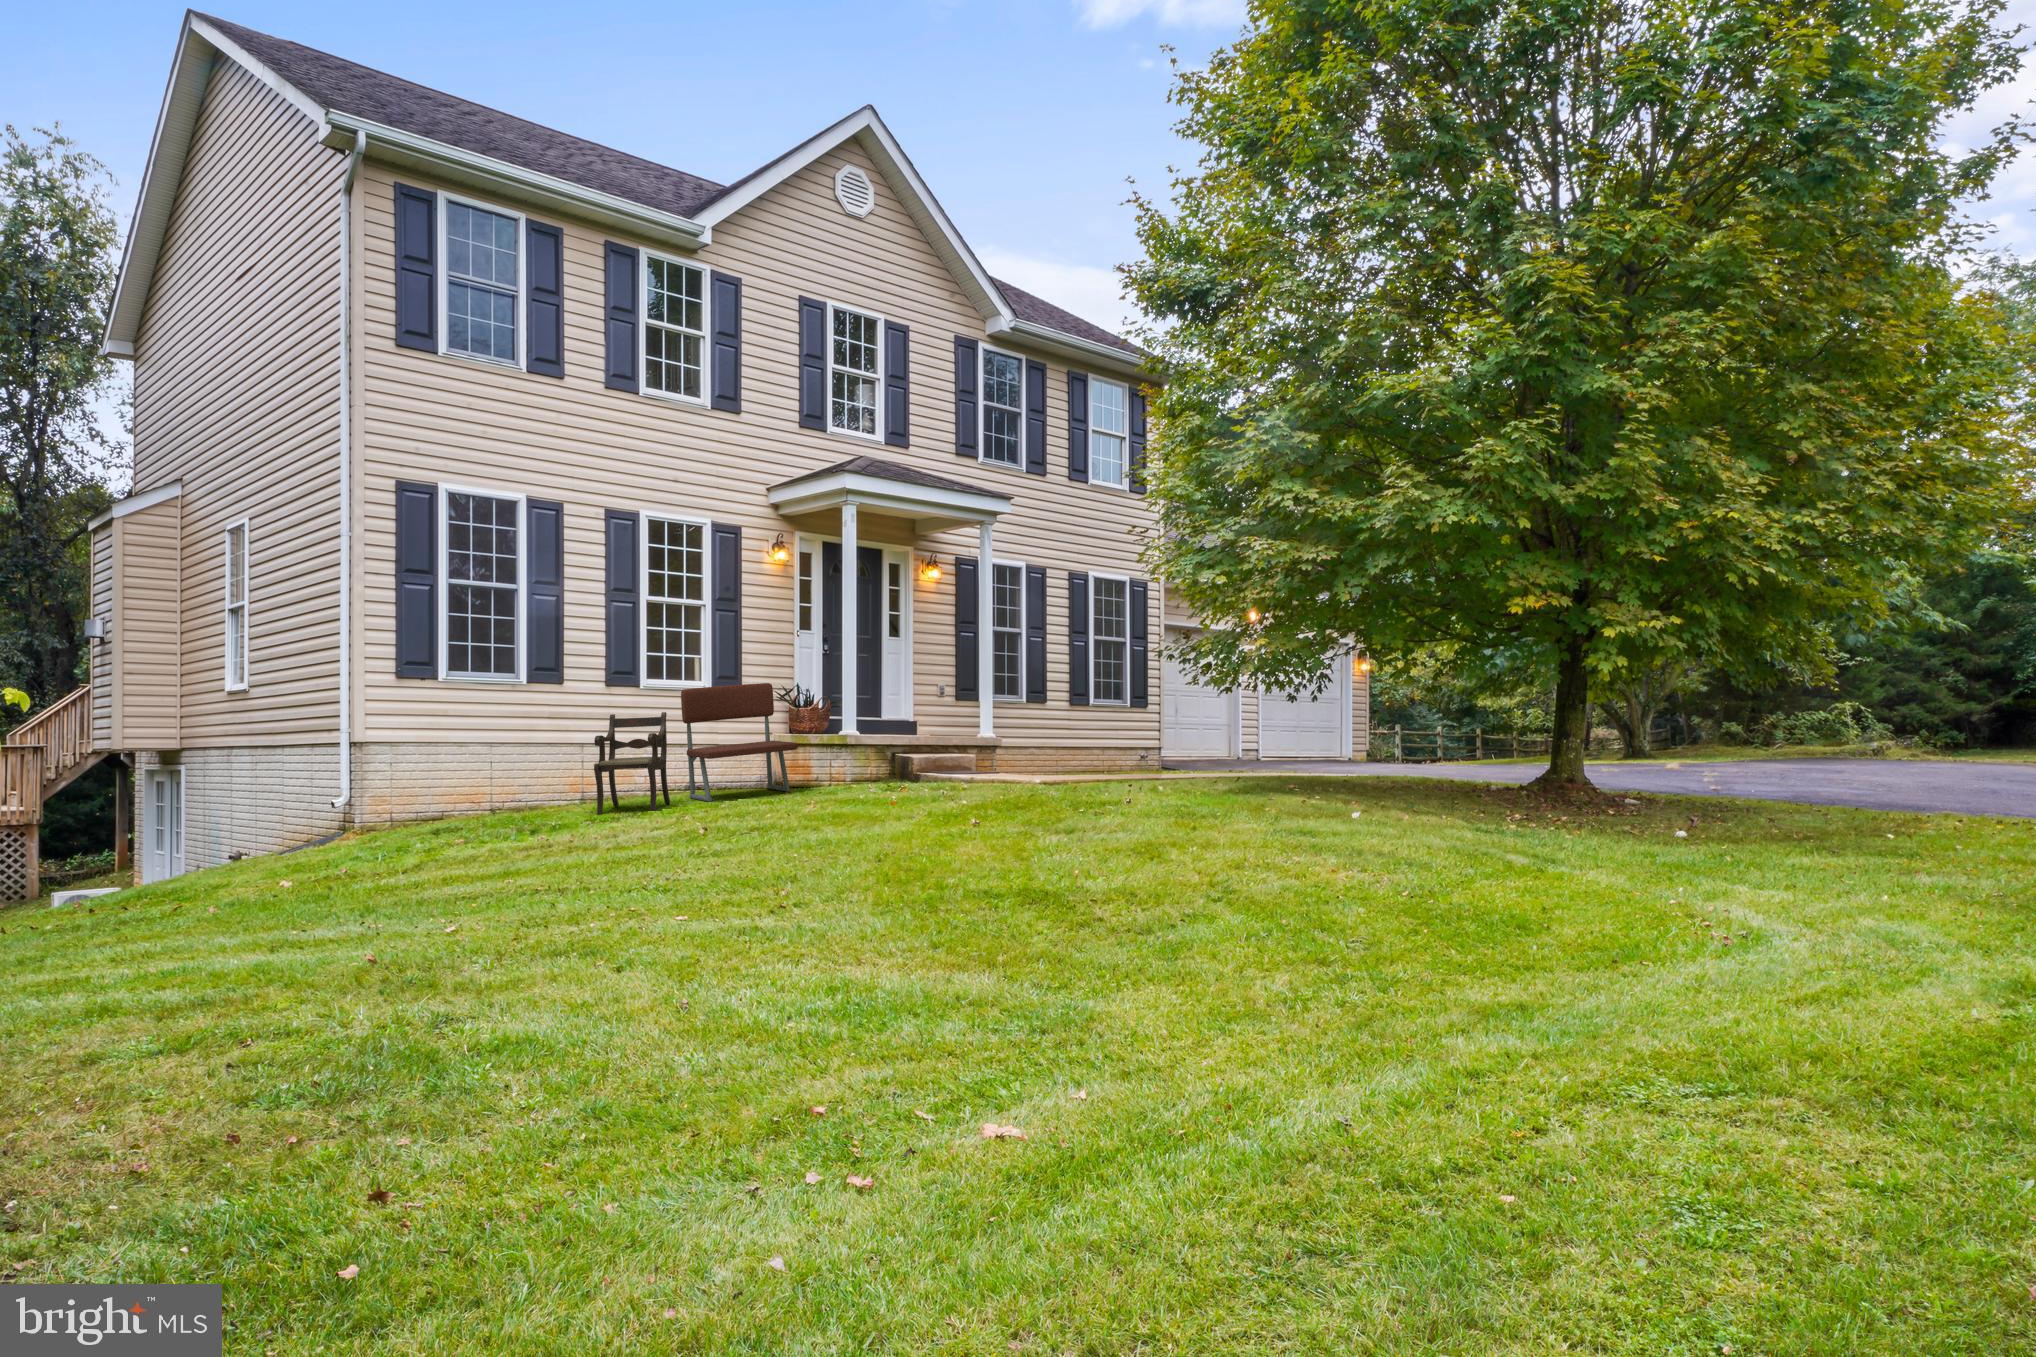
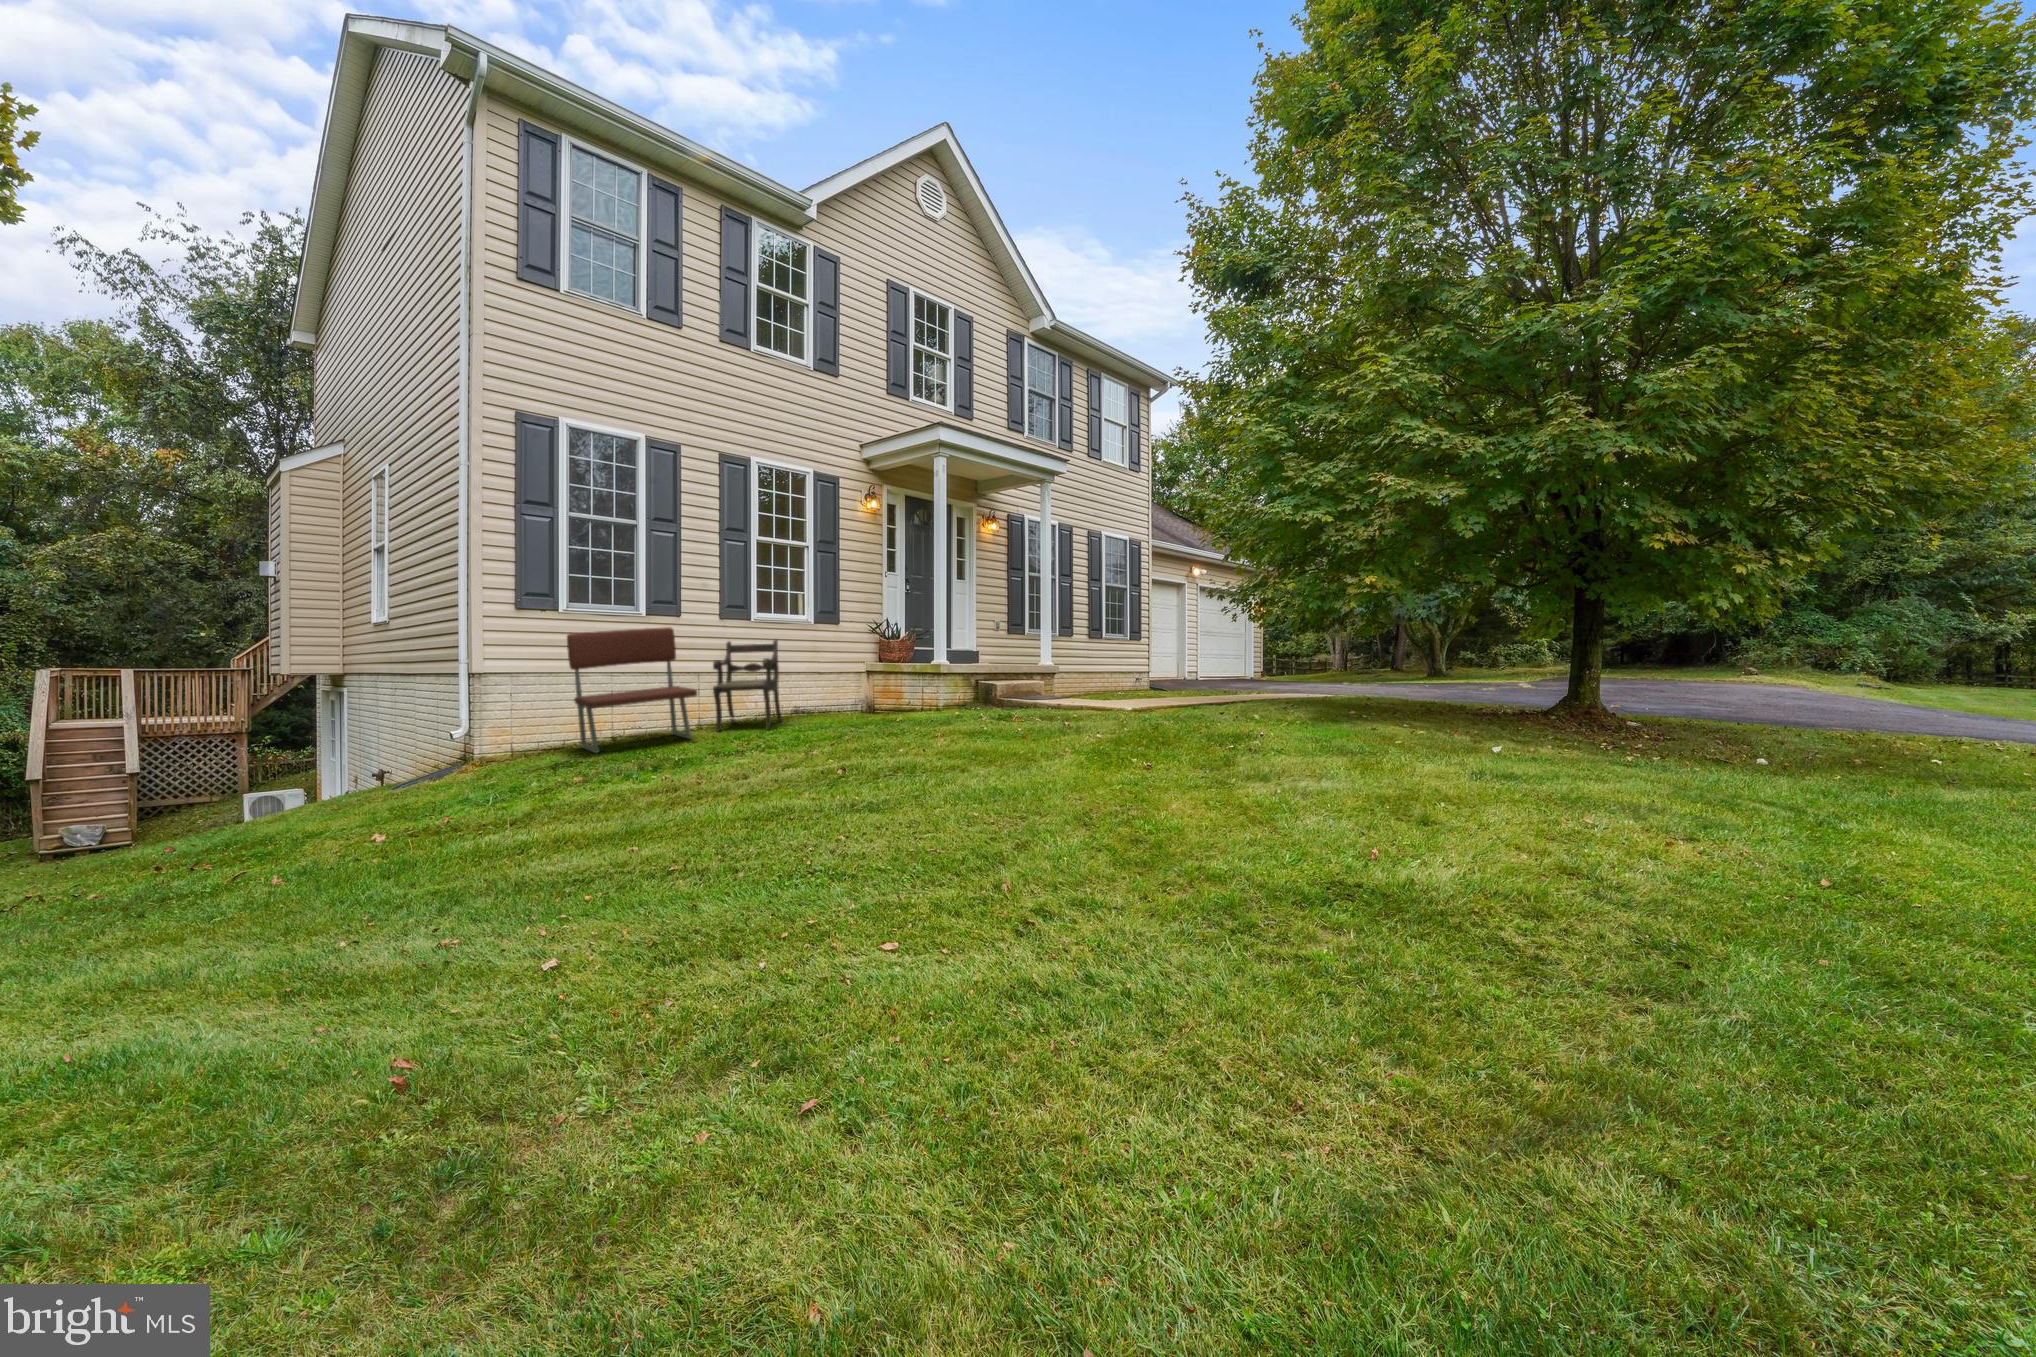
bench: present [681,683,798,802] -> present [567,627,697,753]

